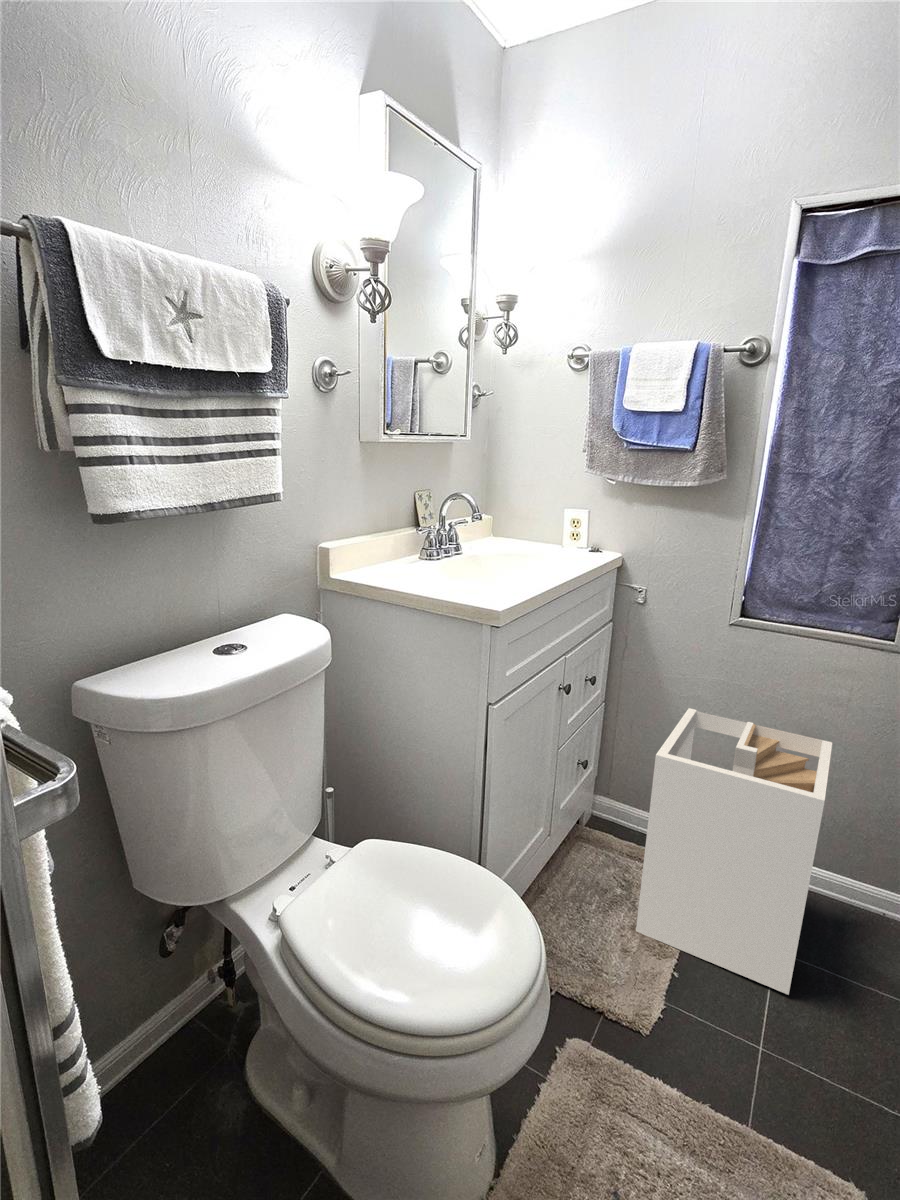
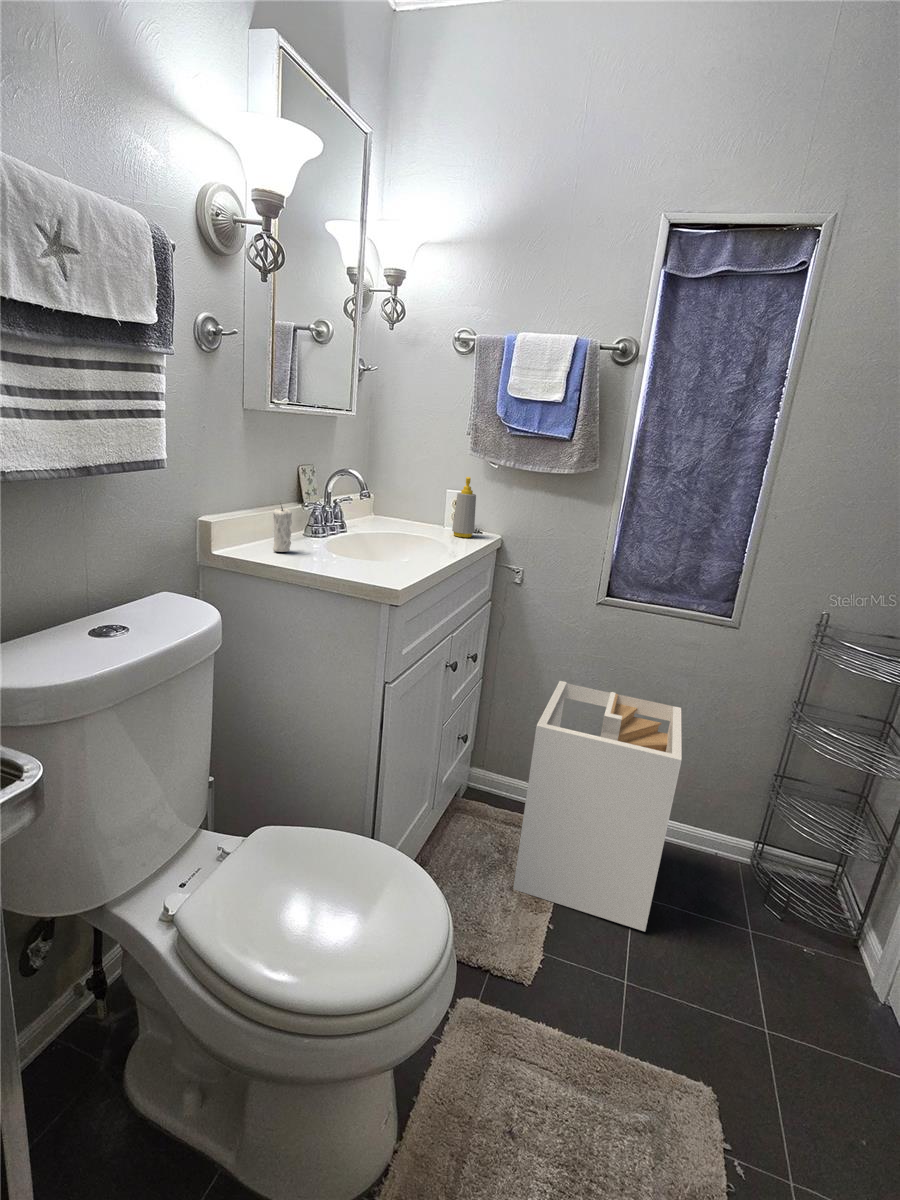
soap bottle: none [569,494,594,557] -> present [452,477,476,537]
candle: none [384,525,402,575] -> present [273,506,292,552]

